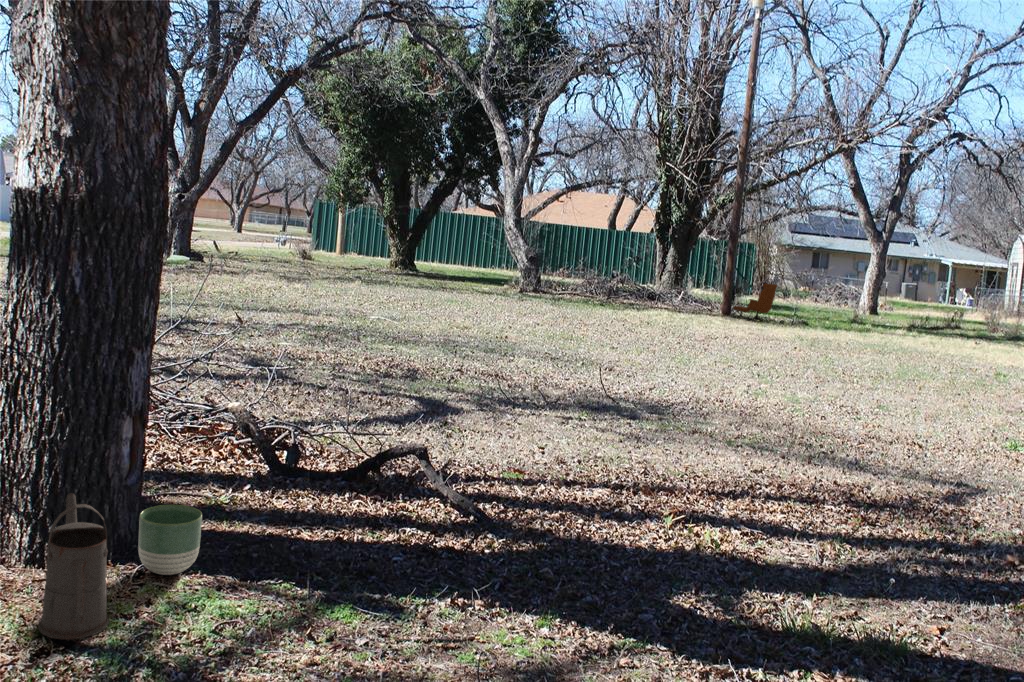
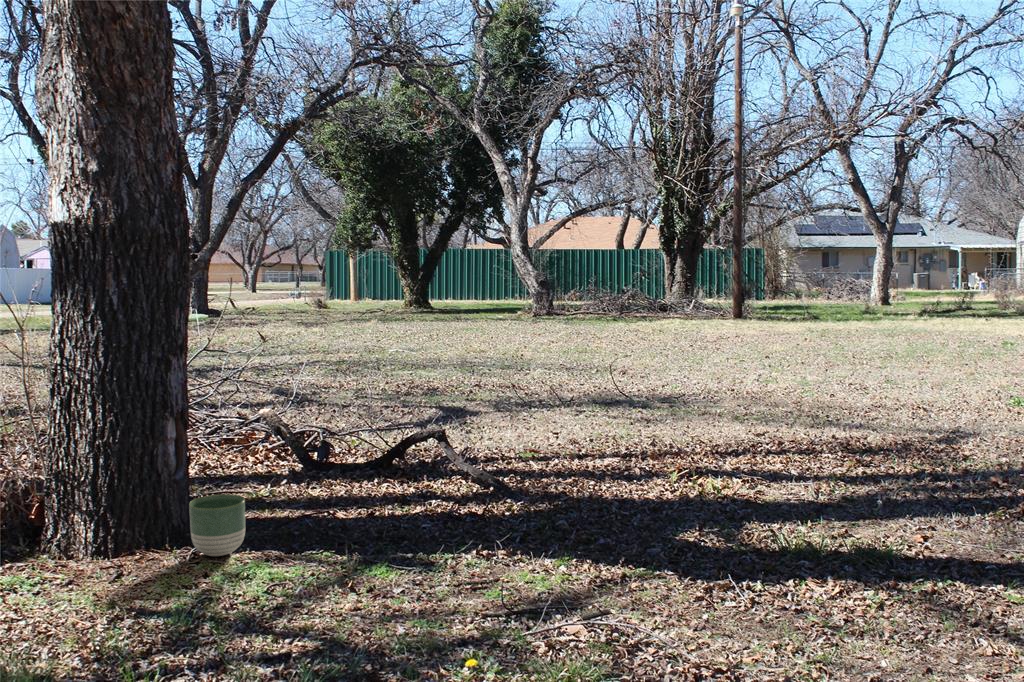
lounge chair: present [733,284,777,321] -> none [737,278,776,316]
watering can: present [39,493,109,640] -> none [109,487,171,610]

